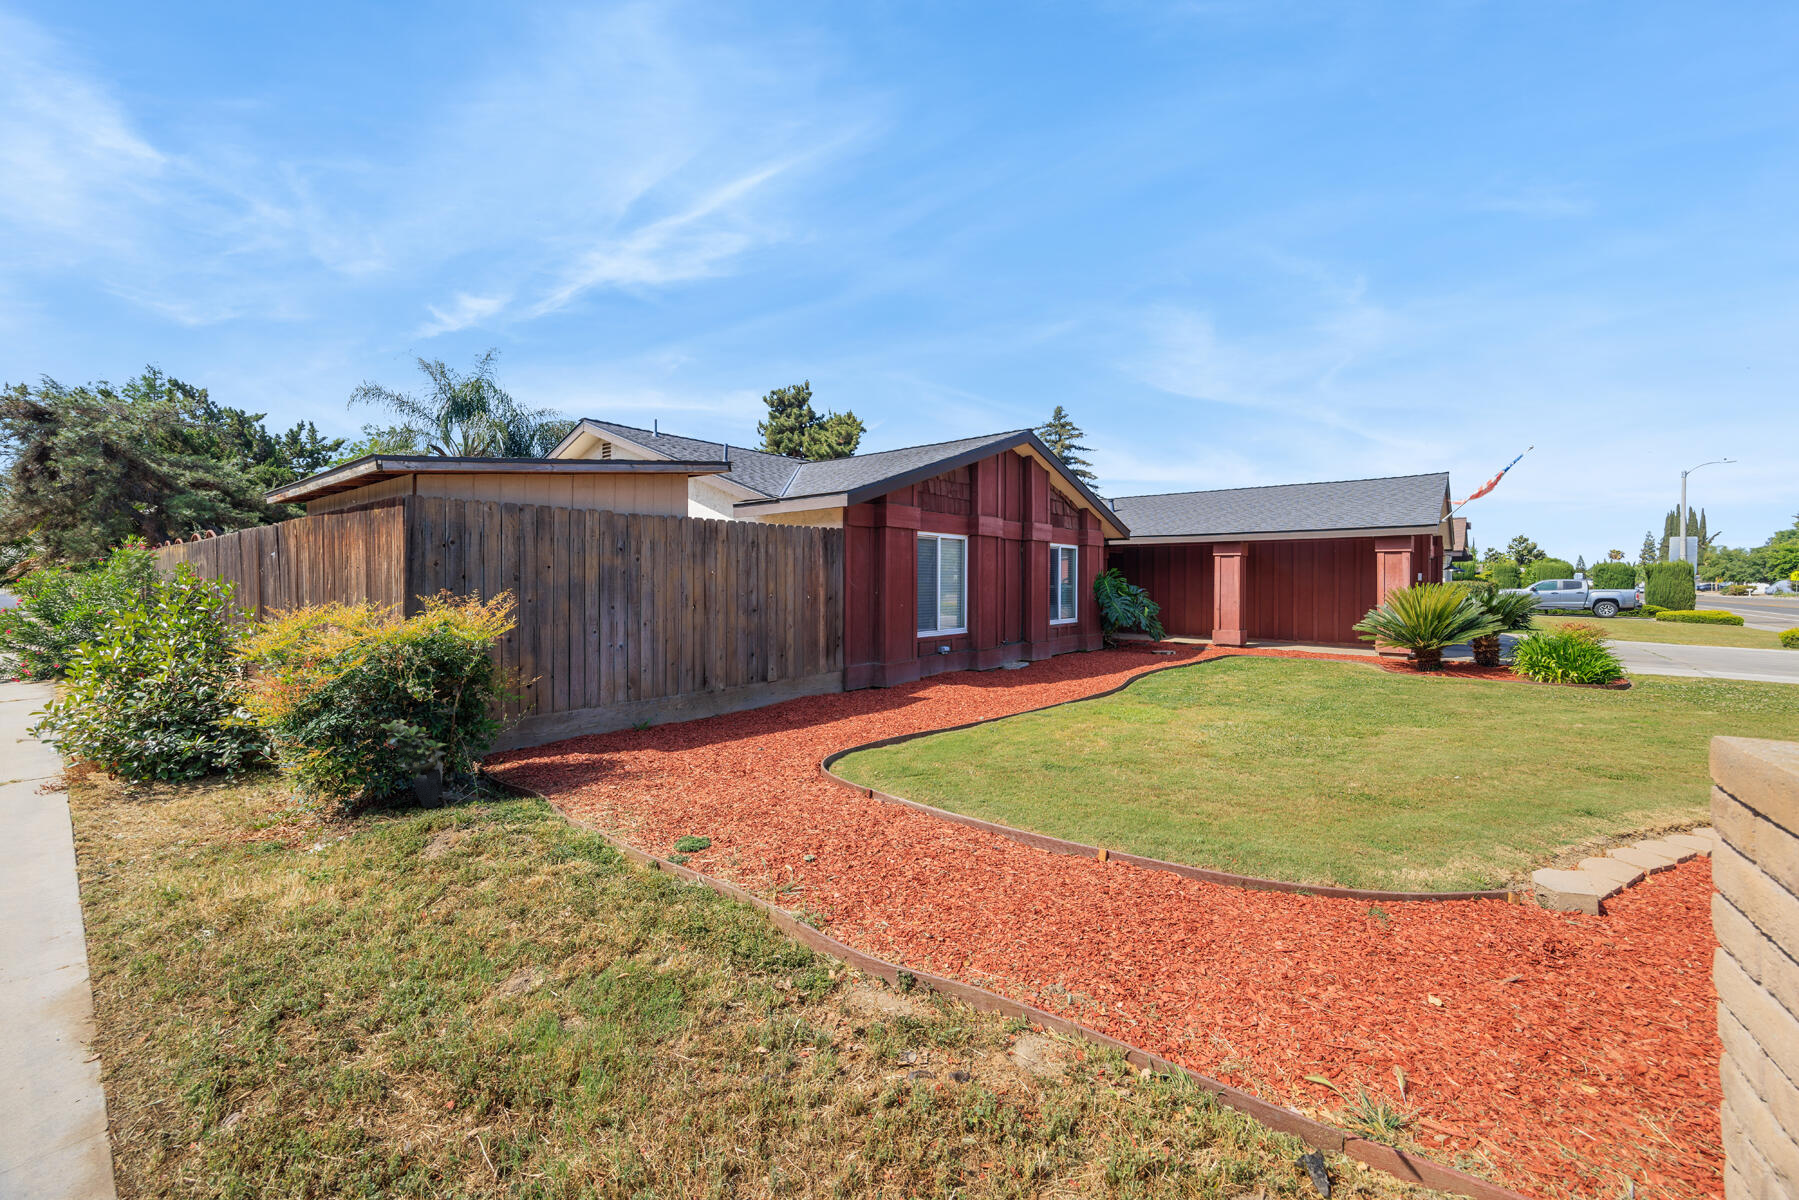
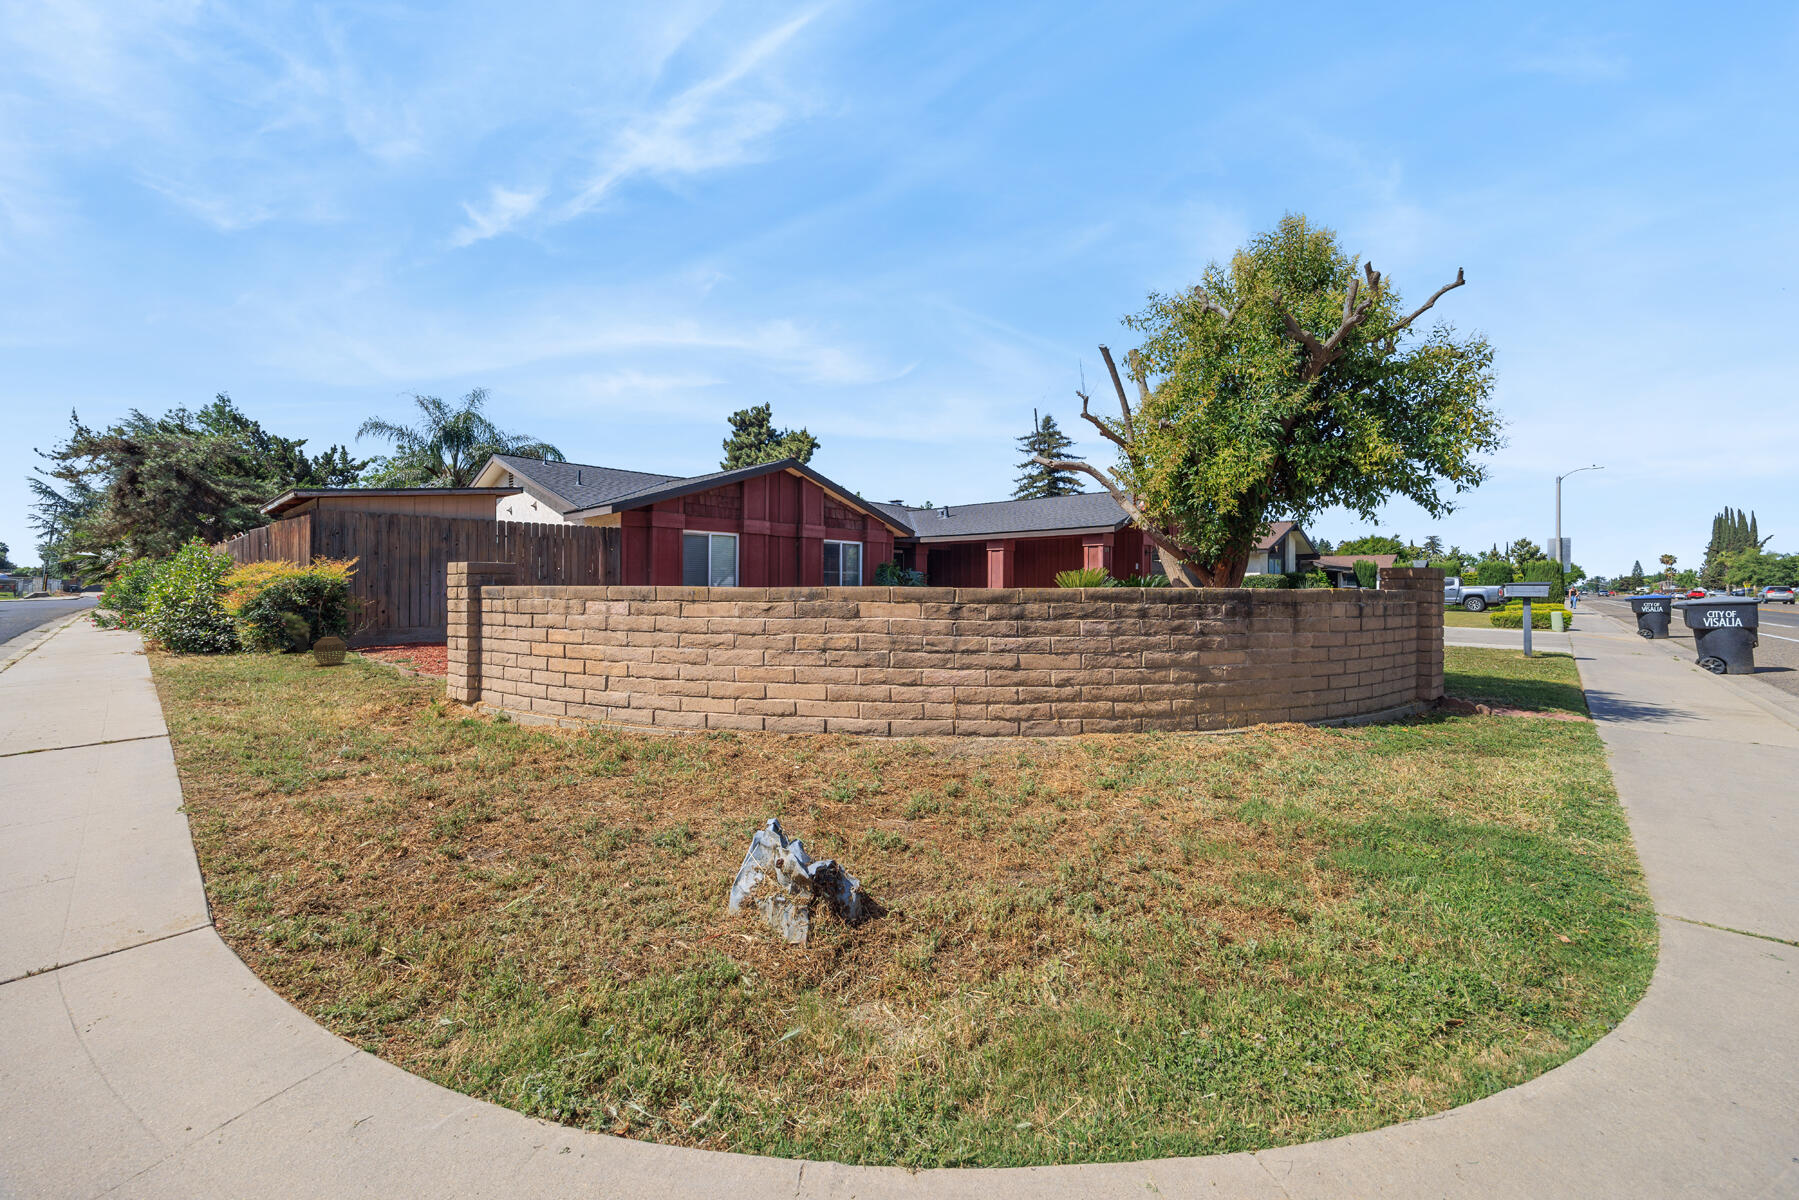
woven basket: none [524,810,595,888] -> present [313,637,346,665]

